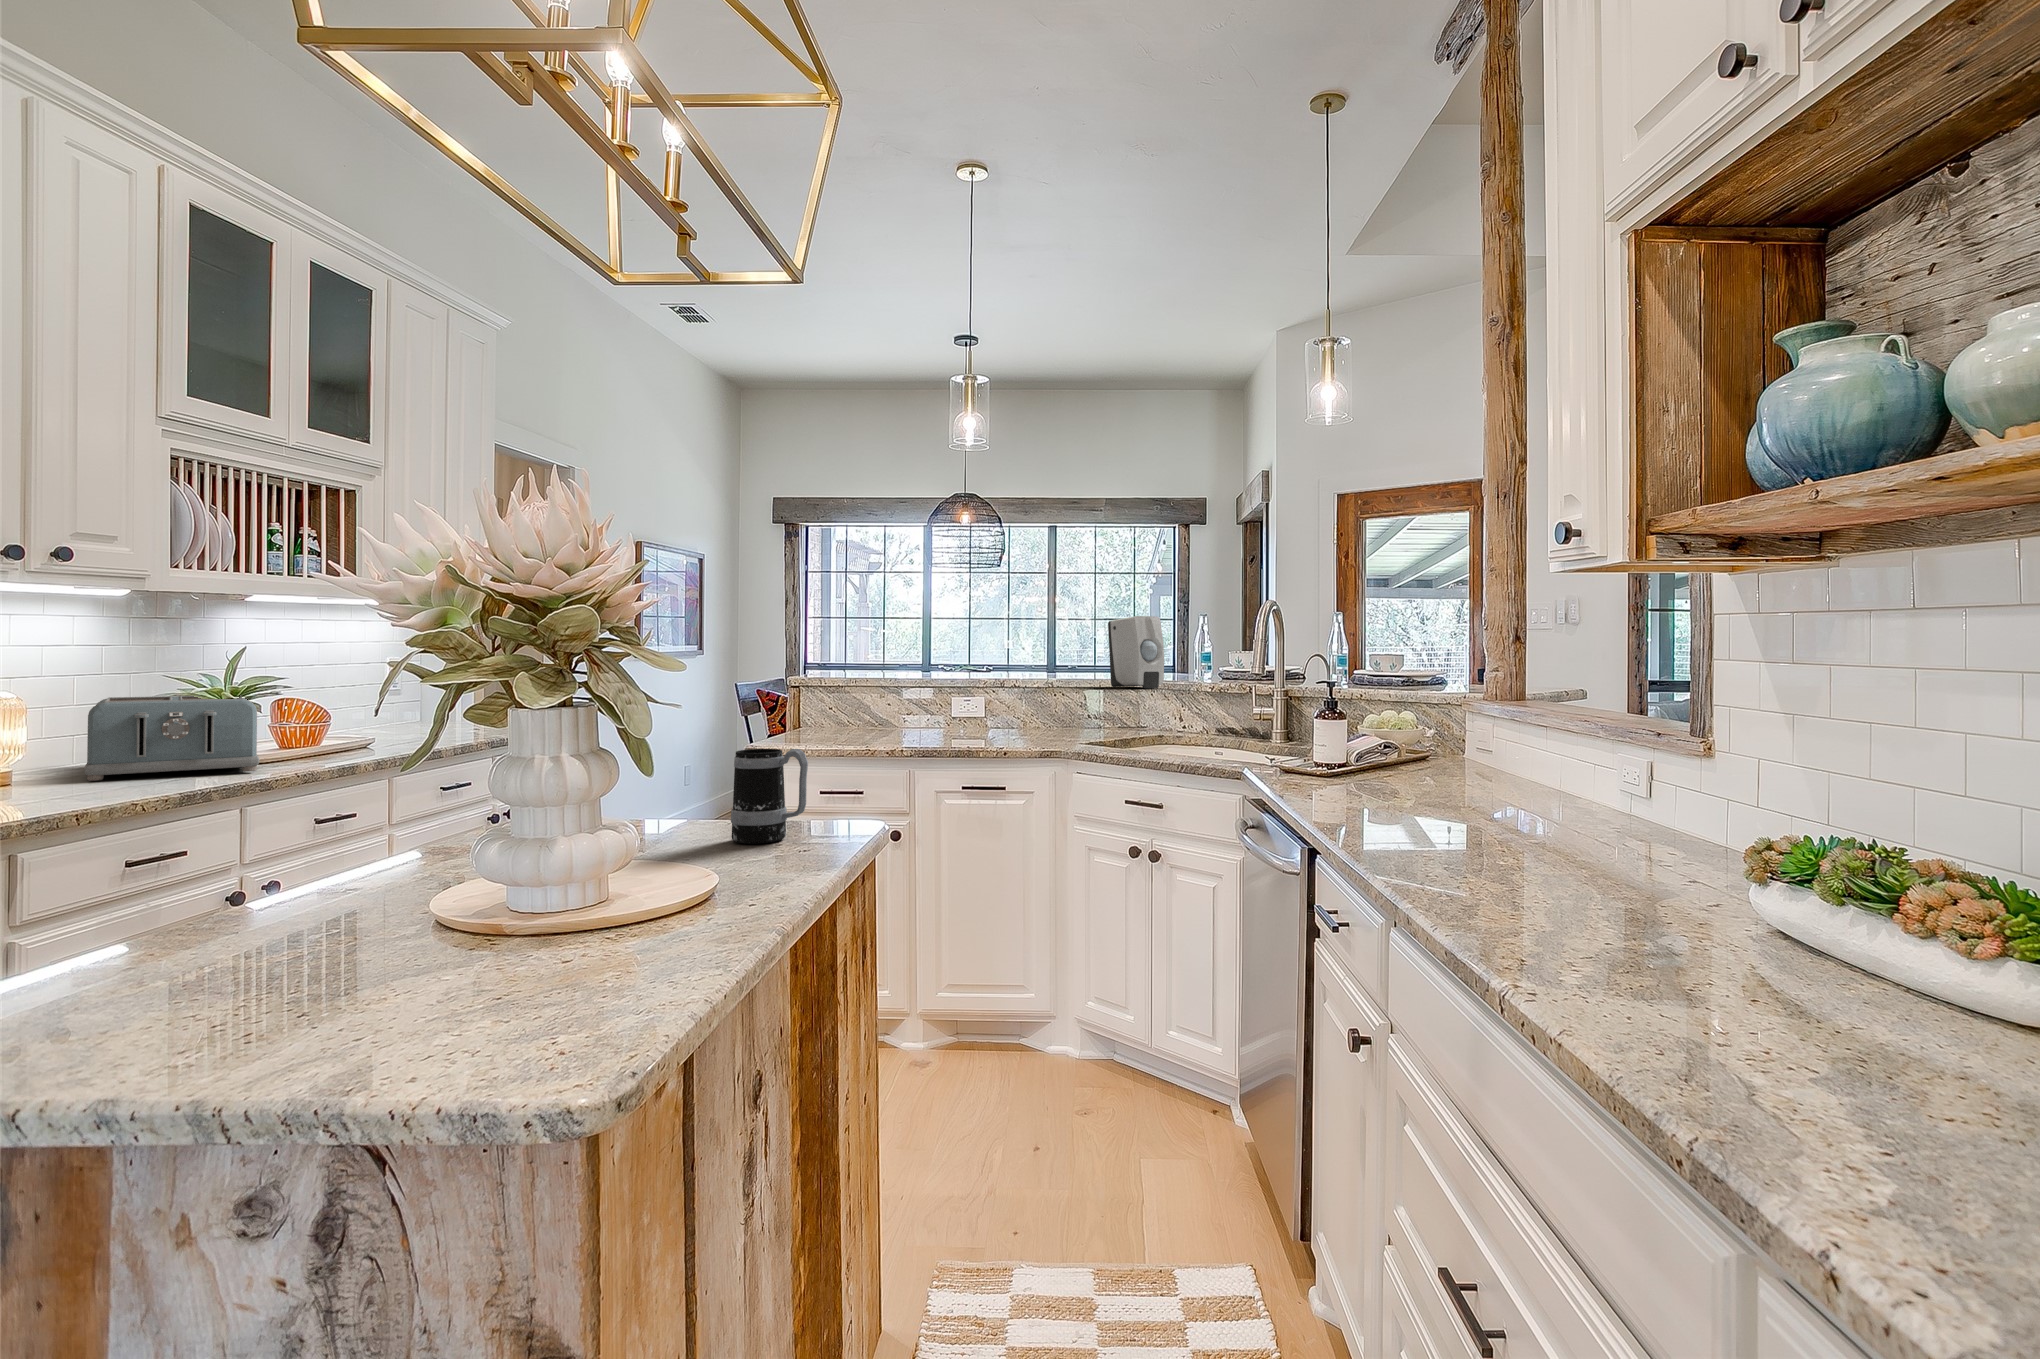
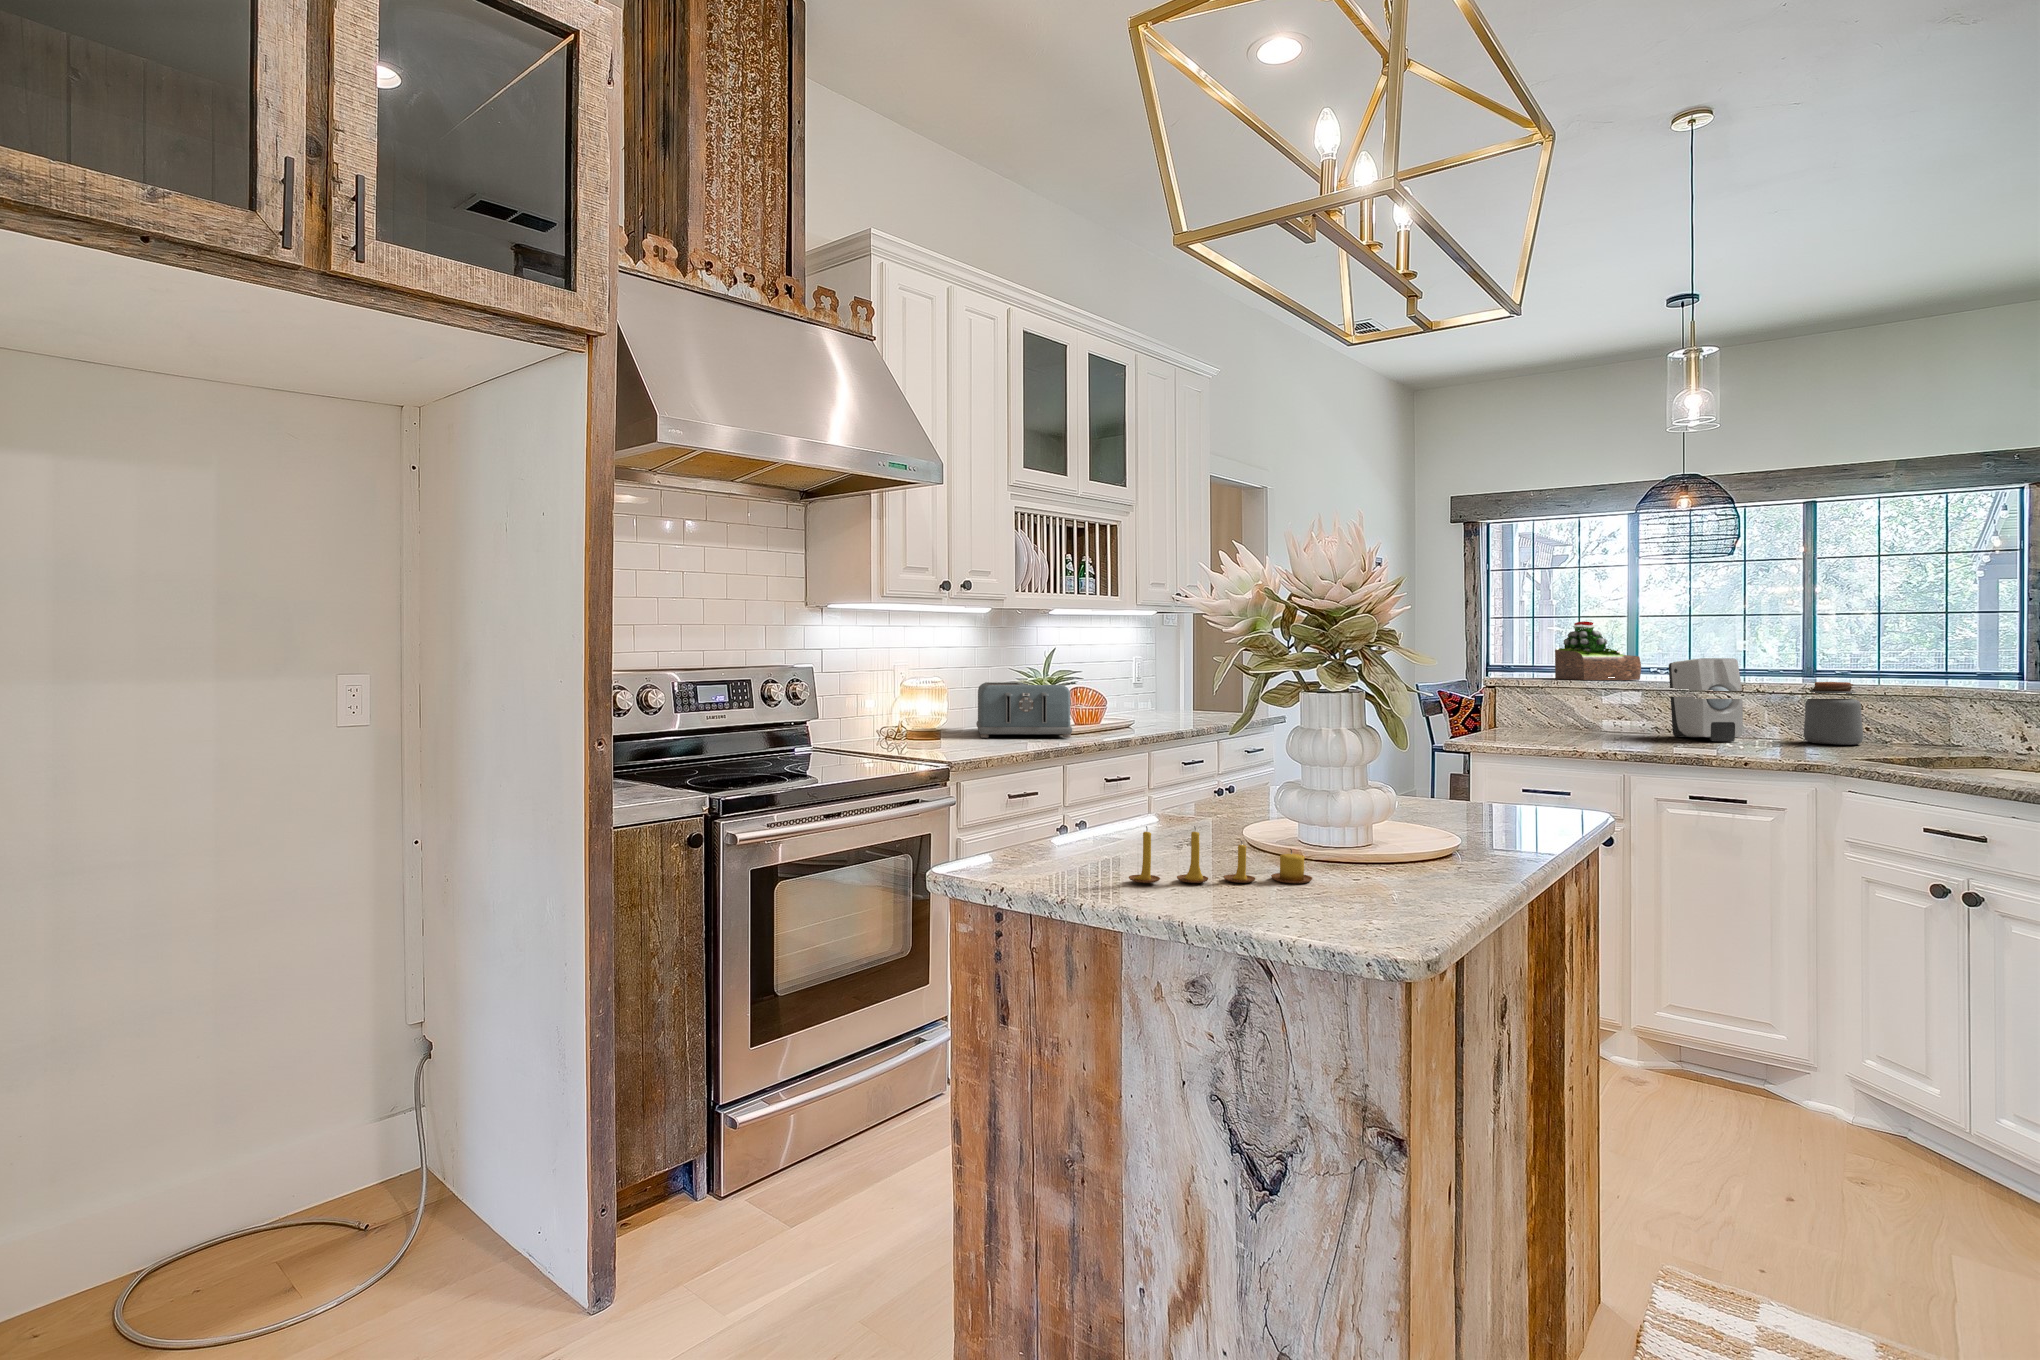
soap dispenser: present [1108,616,1164,688] -> present [1669,658,1743,741]
succulent plant: none [862,623,932,679] -> present [1555,621,1641,680]
jar: none [1047,679,1087,732] -> present [1804,682,1863,745]
mug: present [731,749,808,844] -> none [1455,734,1529,817]
candle: none [160,935,499,1045] -> present [1129,826,1312,884]

